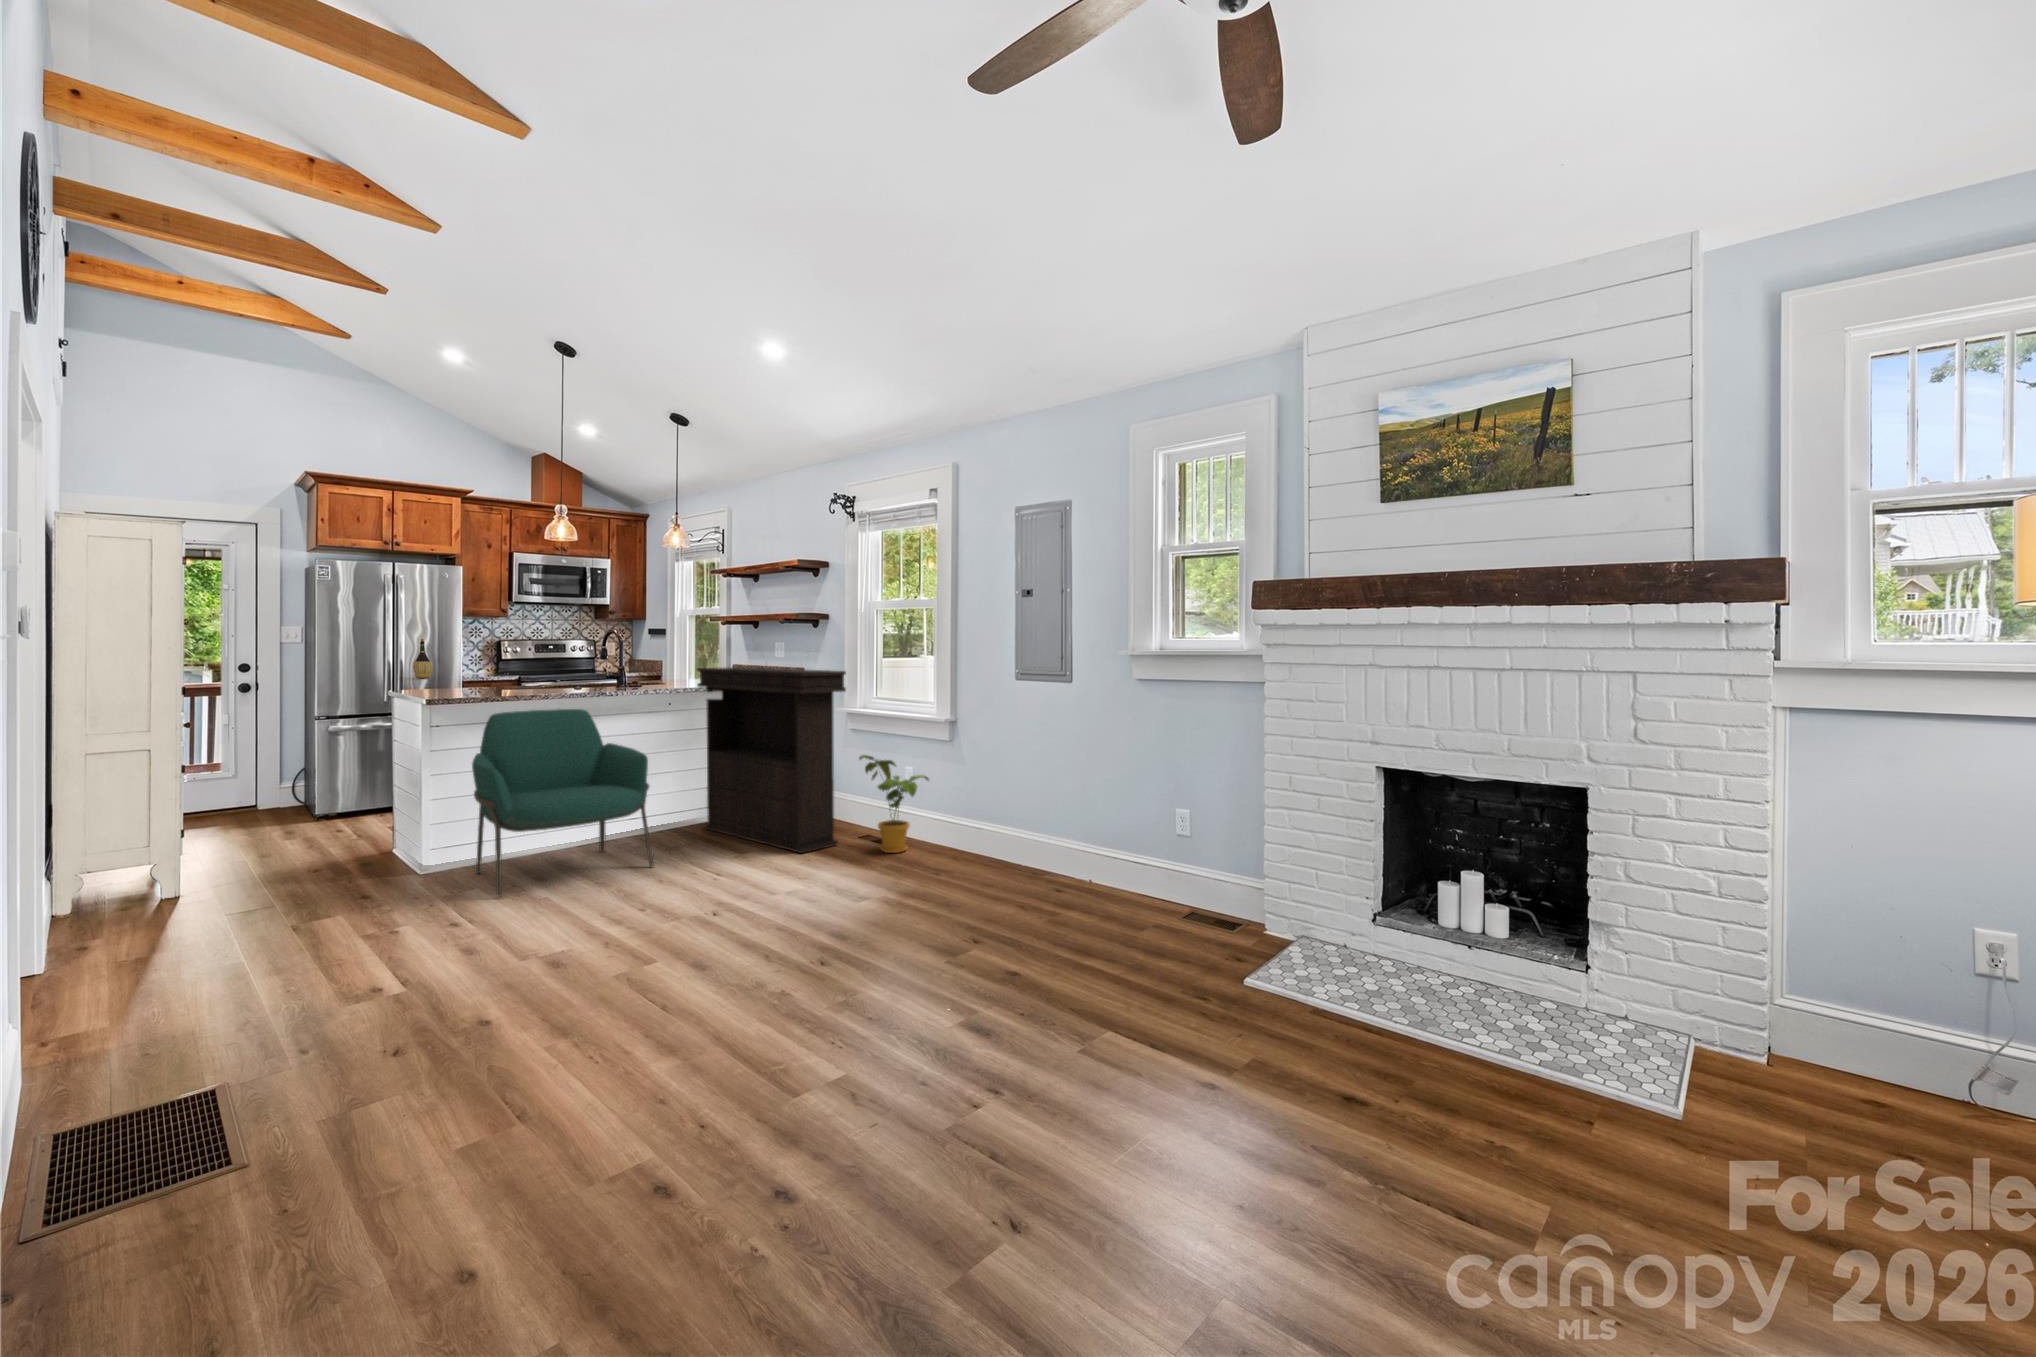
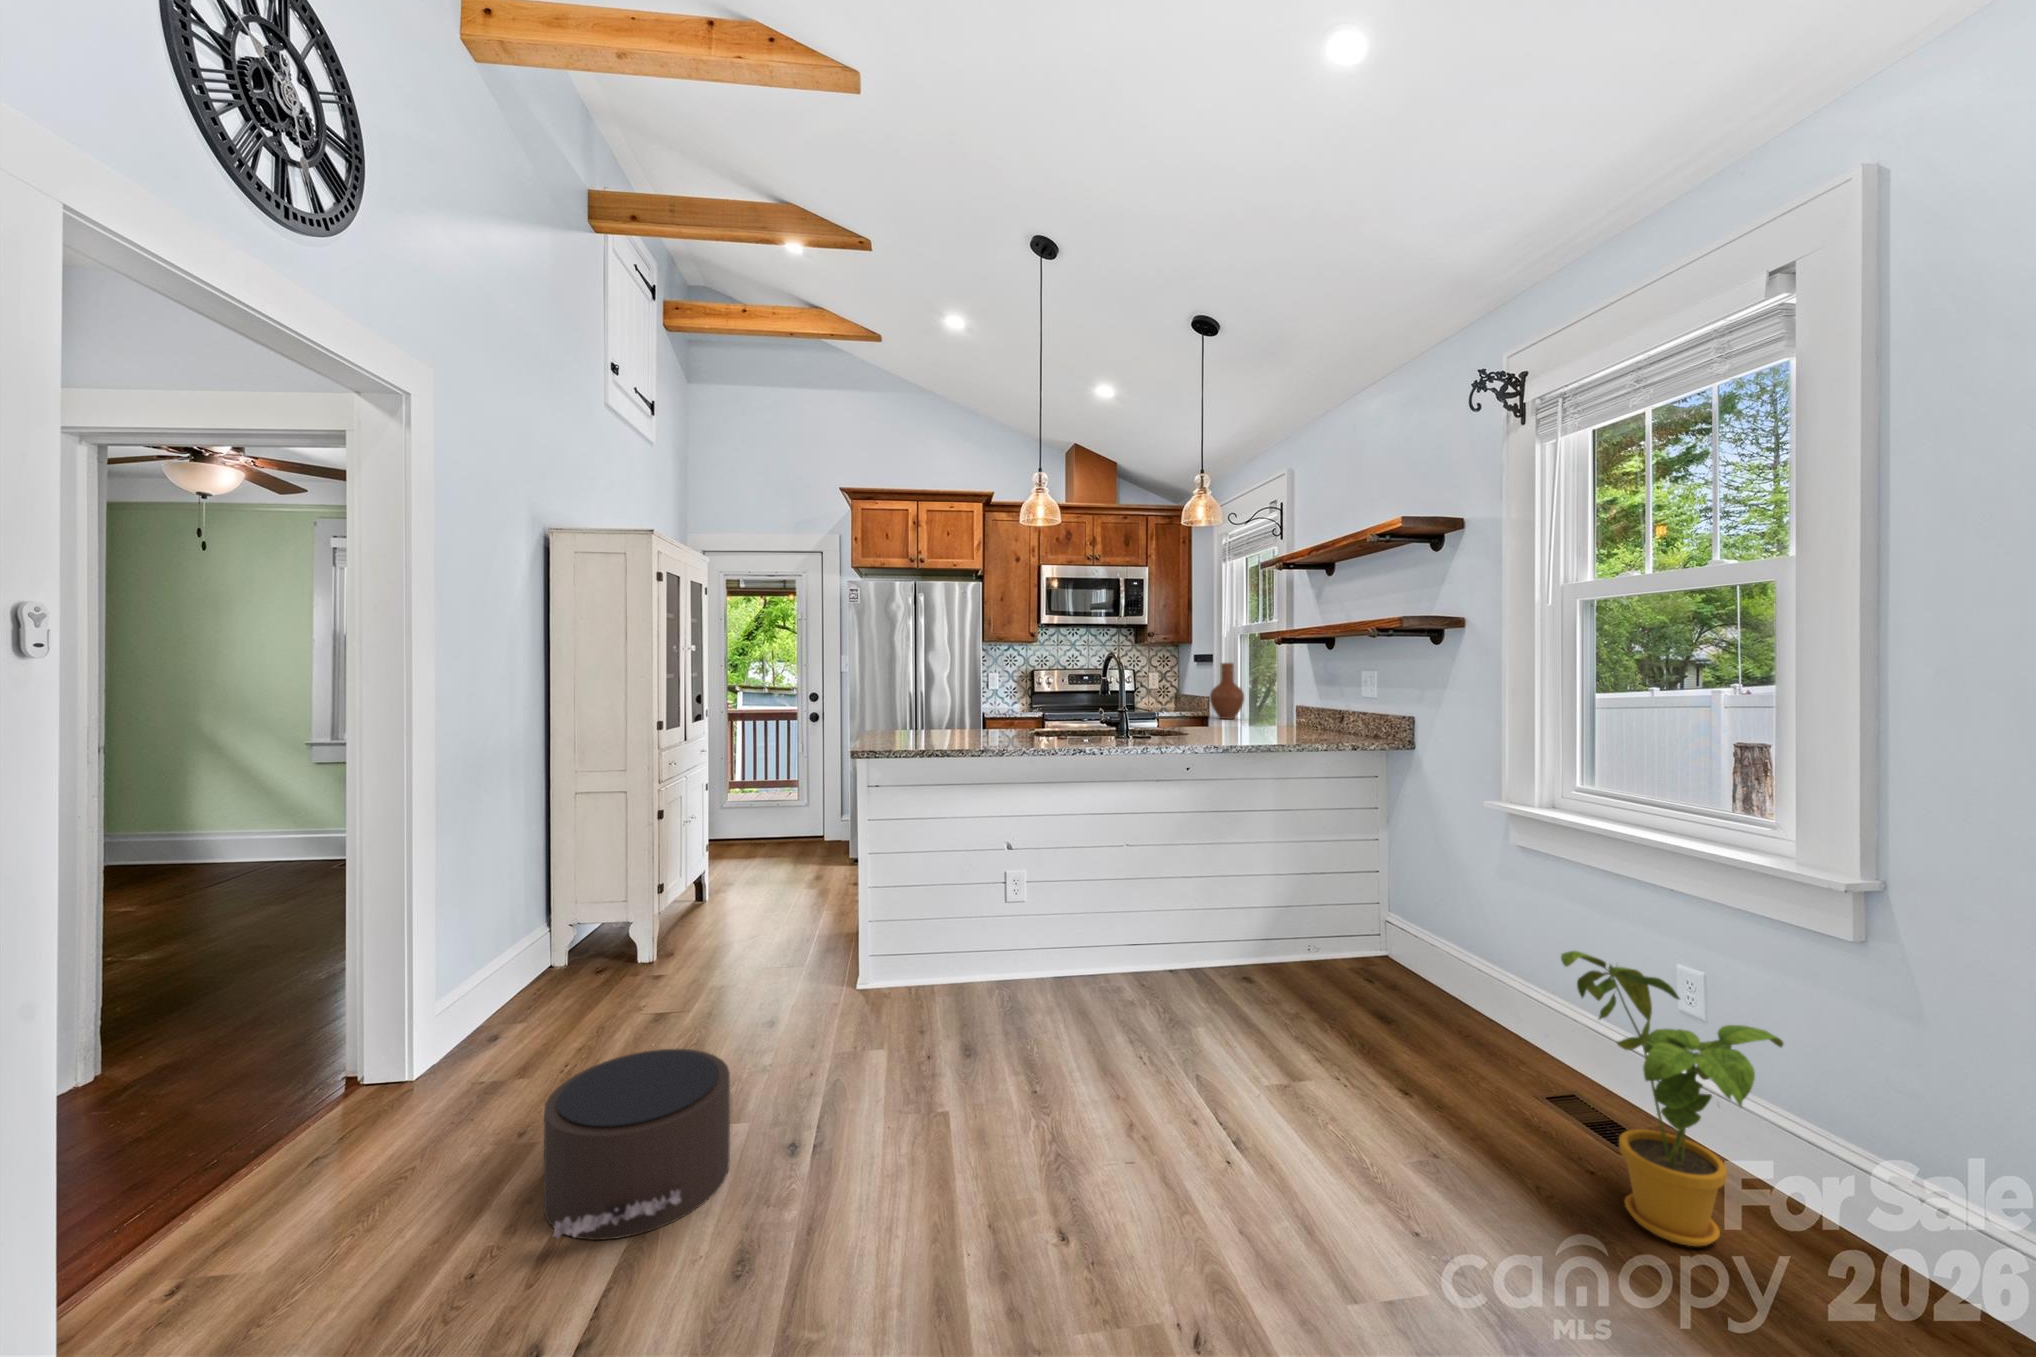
vase: none [666,636,692,677] -> present [1210,663,1244,719]
wine bottle: present [413,639,433,679] -> none [934,669,952,715]
console table: present [697,667,846,853] -> none [1218,715,1521,1151]
armchair: present [472,709,654,897] -> none [842,779,1107,1116]
pouf: none [307,868,447,953] -> present [544,1049,730,1240]

